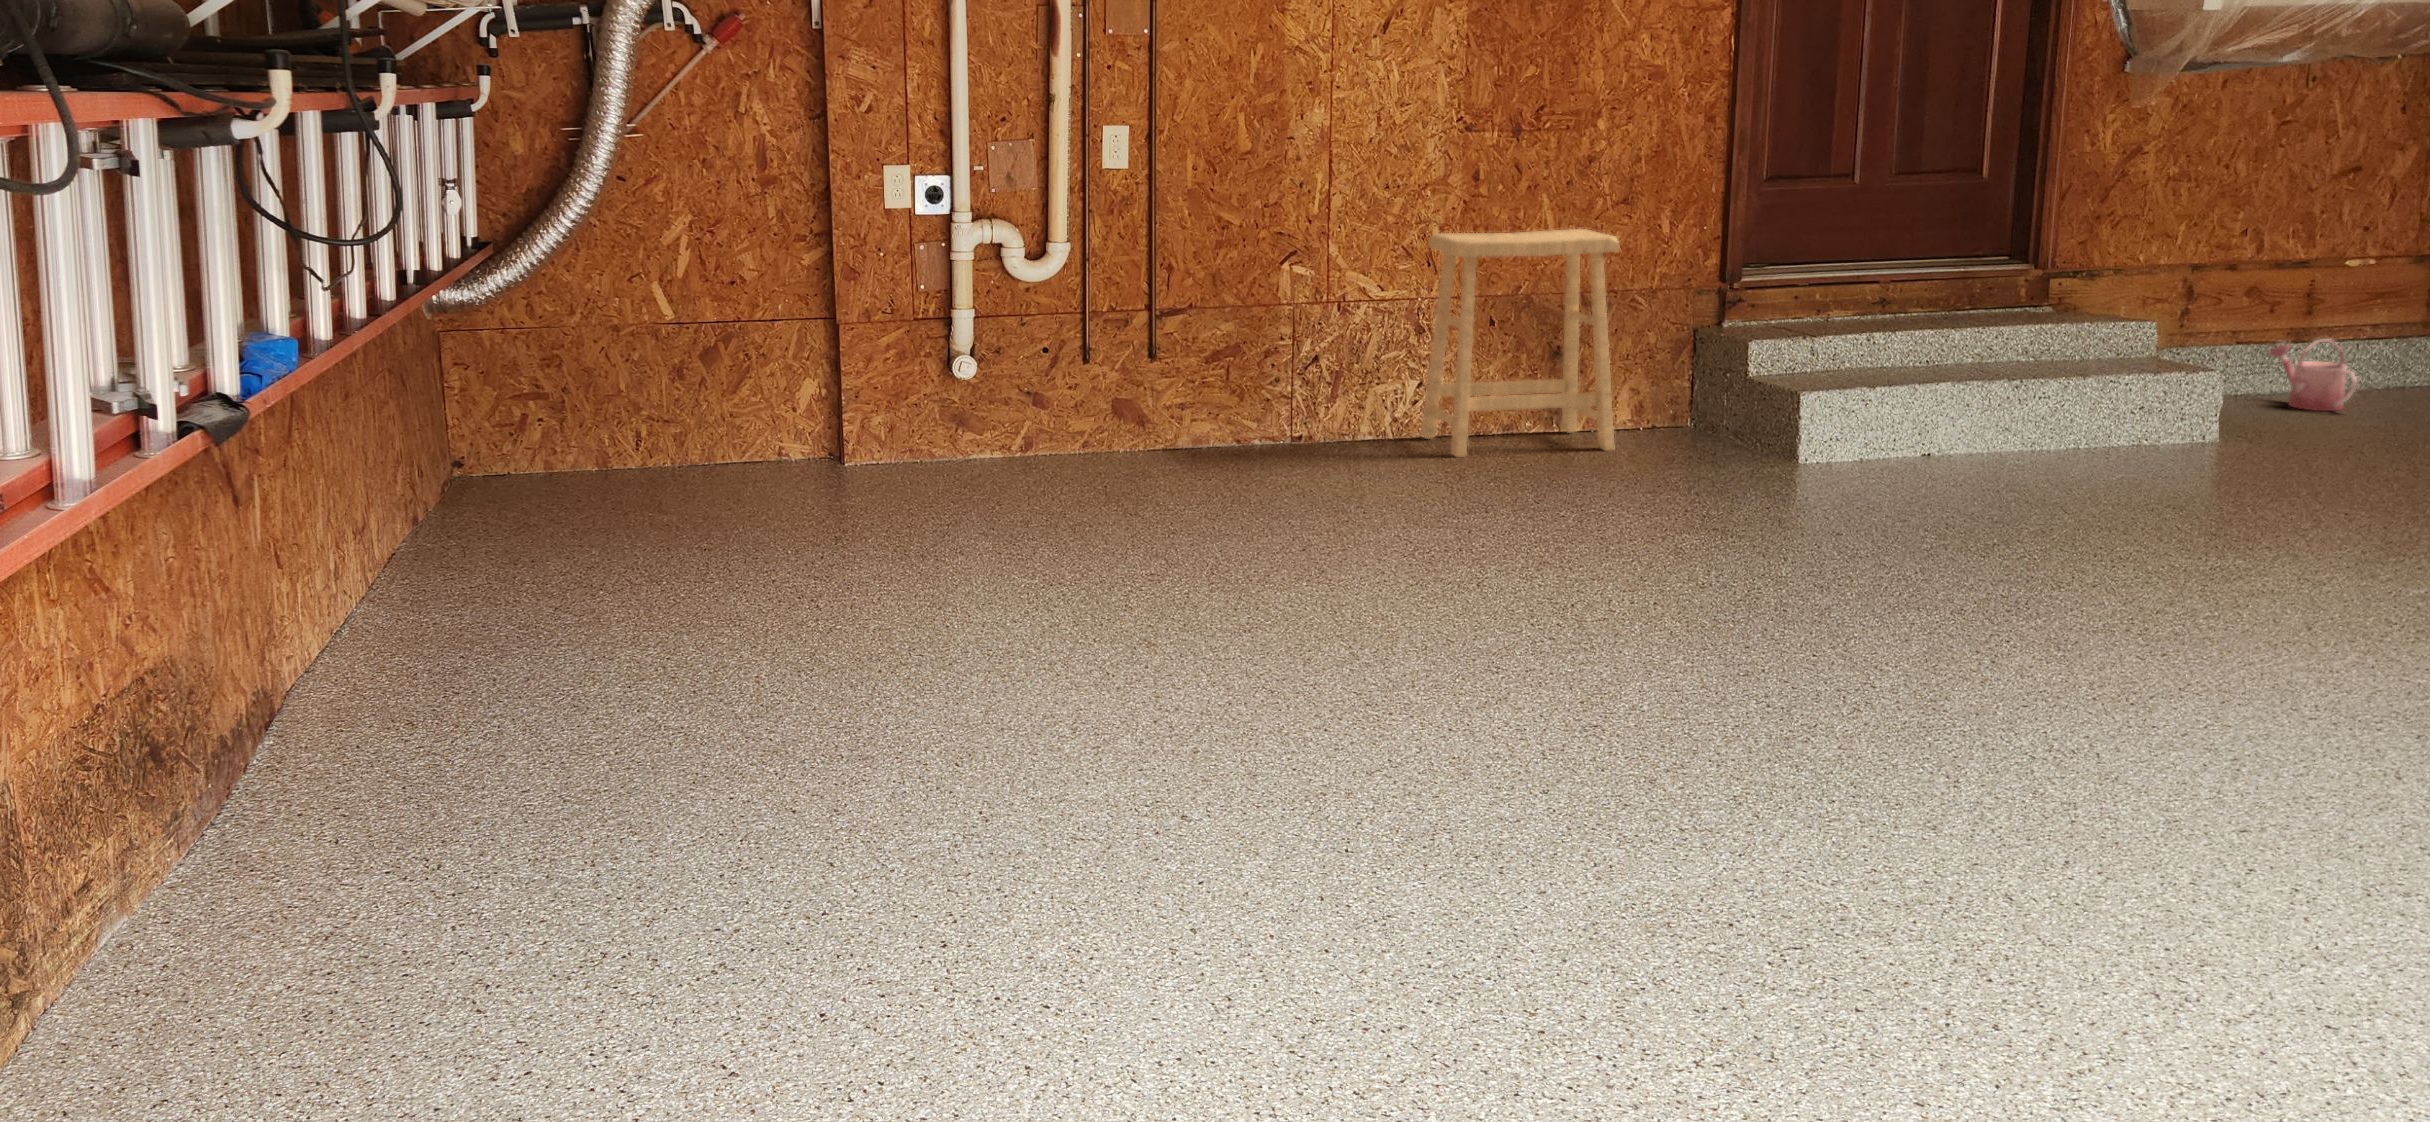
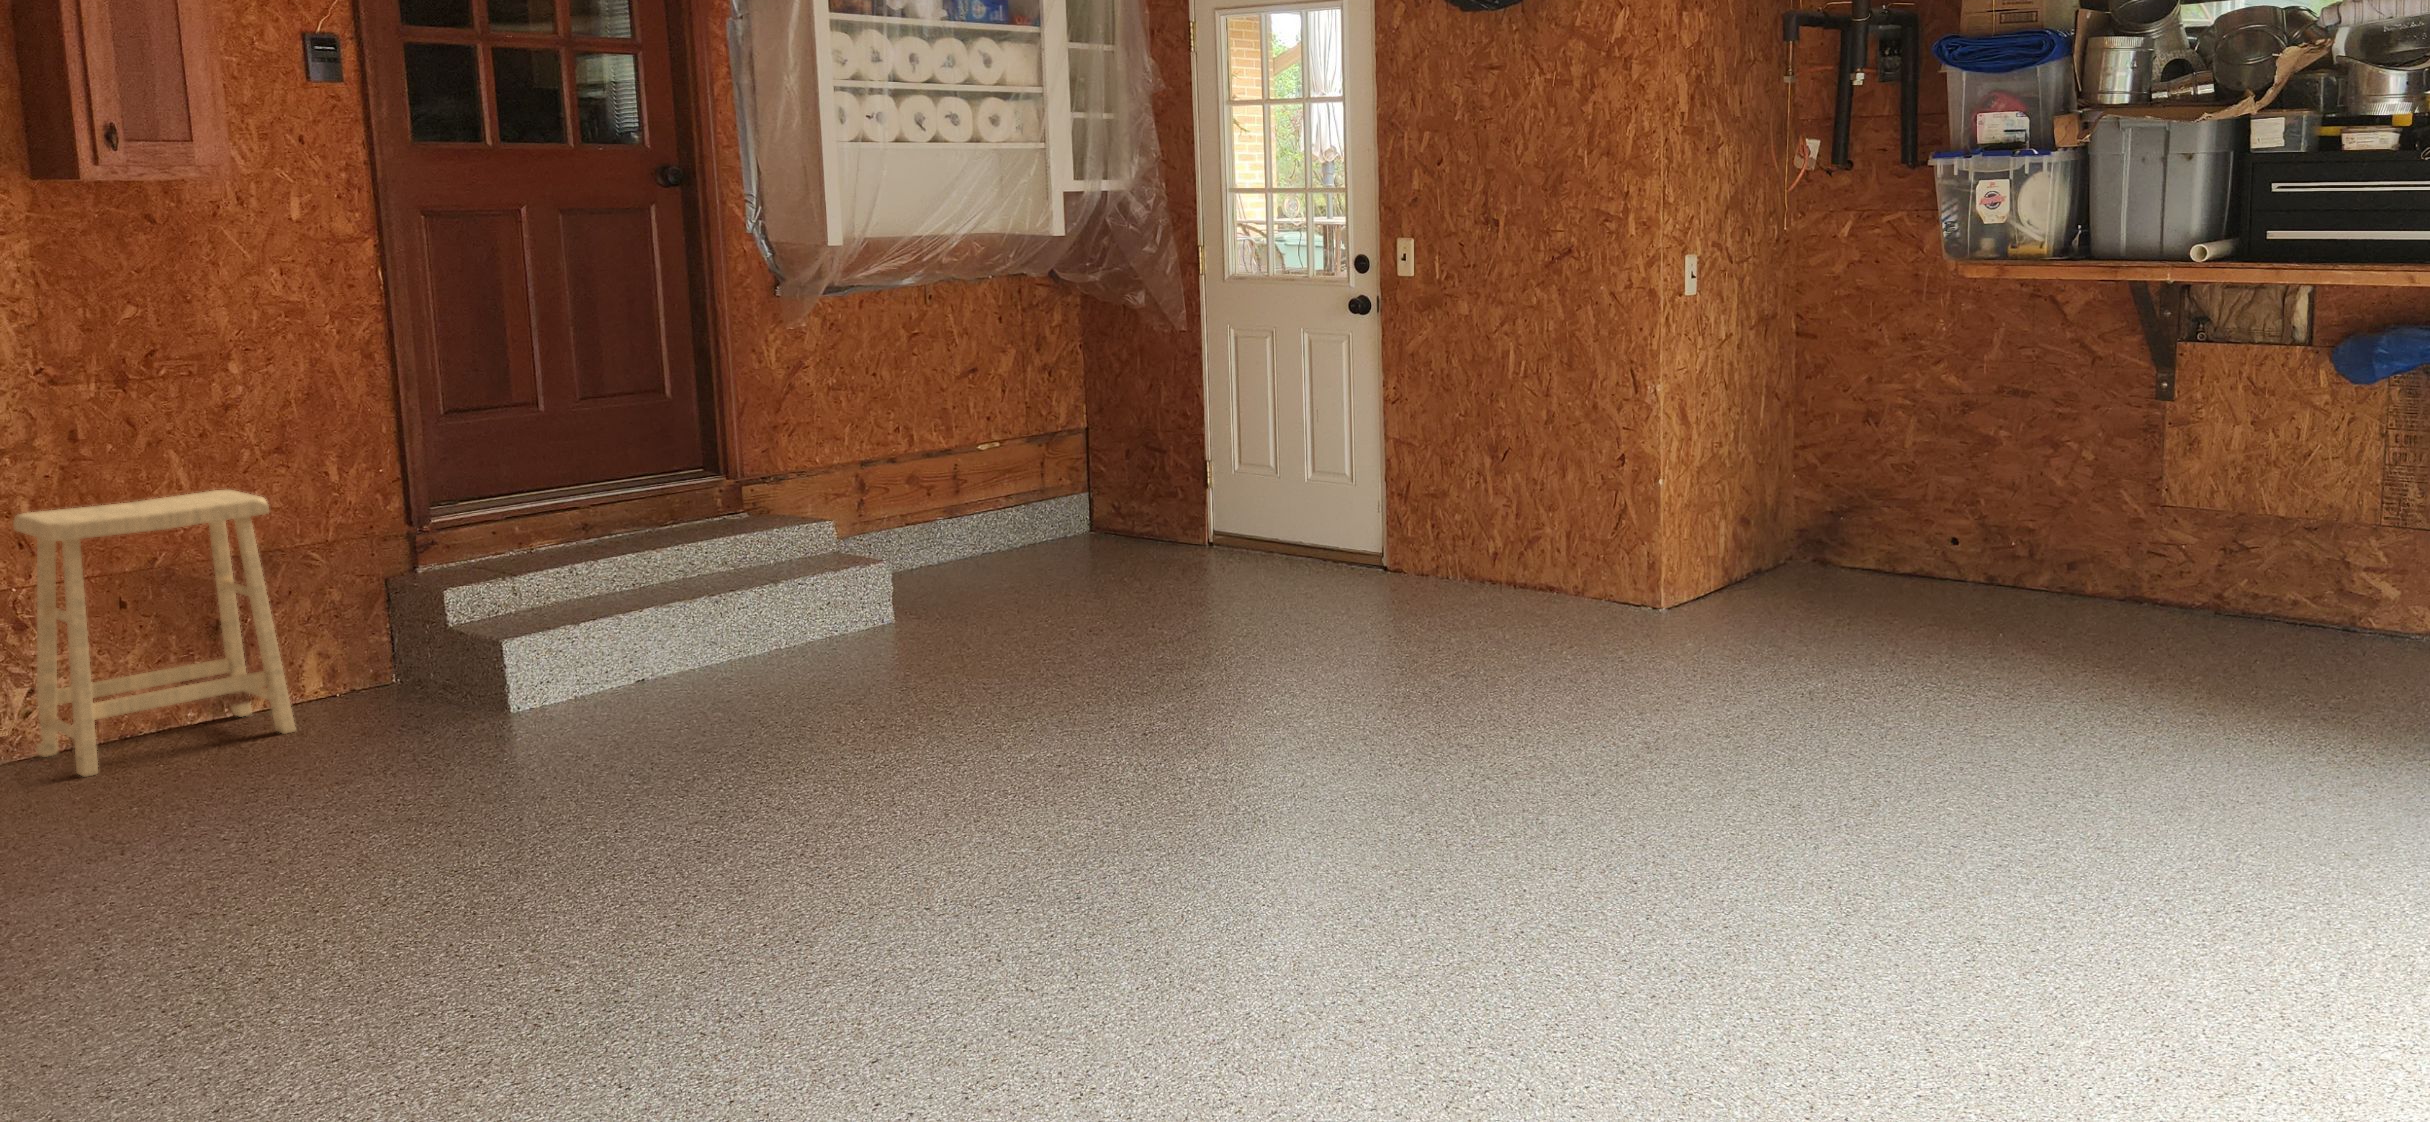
watering can: present [2269,340,2357,411] -> none [931,515,997,577]

